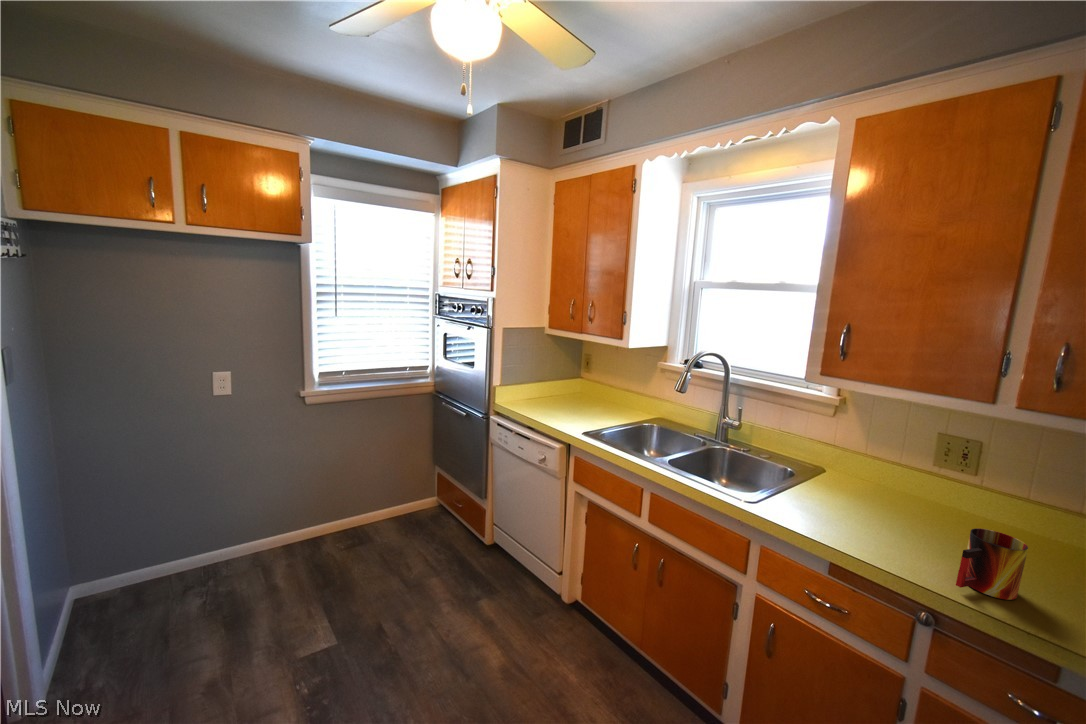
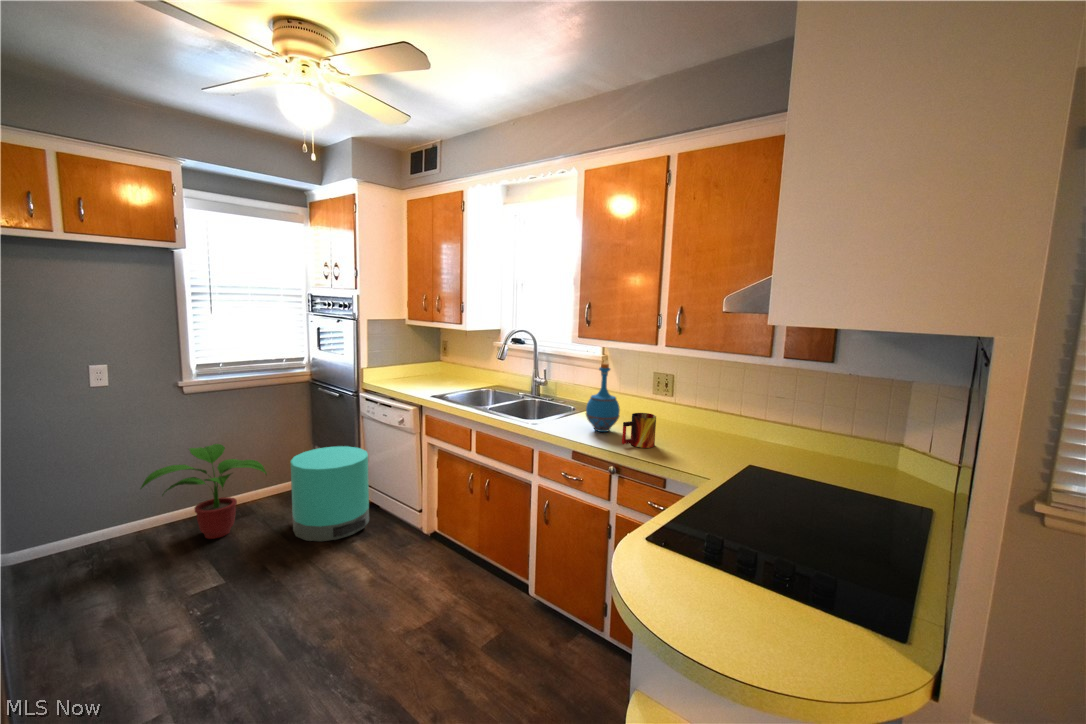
bottle: none [853,432,922,542] -> present [586,364,620,432]
potted plant: none [256,461,386,573] -> present [141,444,267,539]
trash can: none [412,474,498,594] -> present [291,446,369,541]

